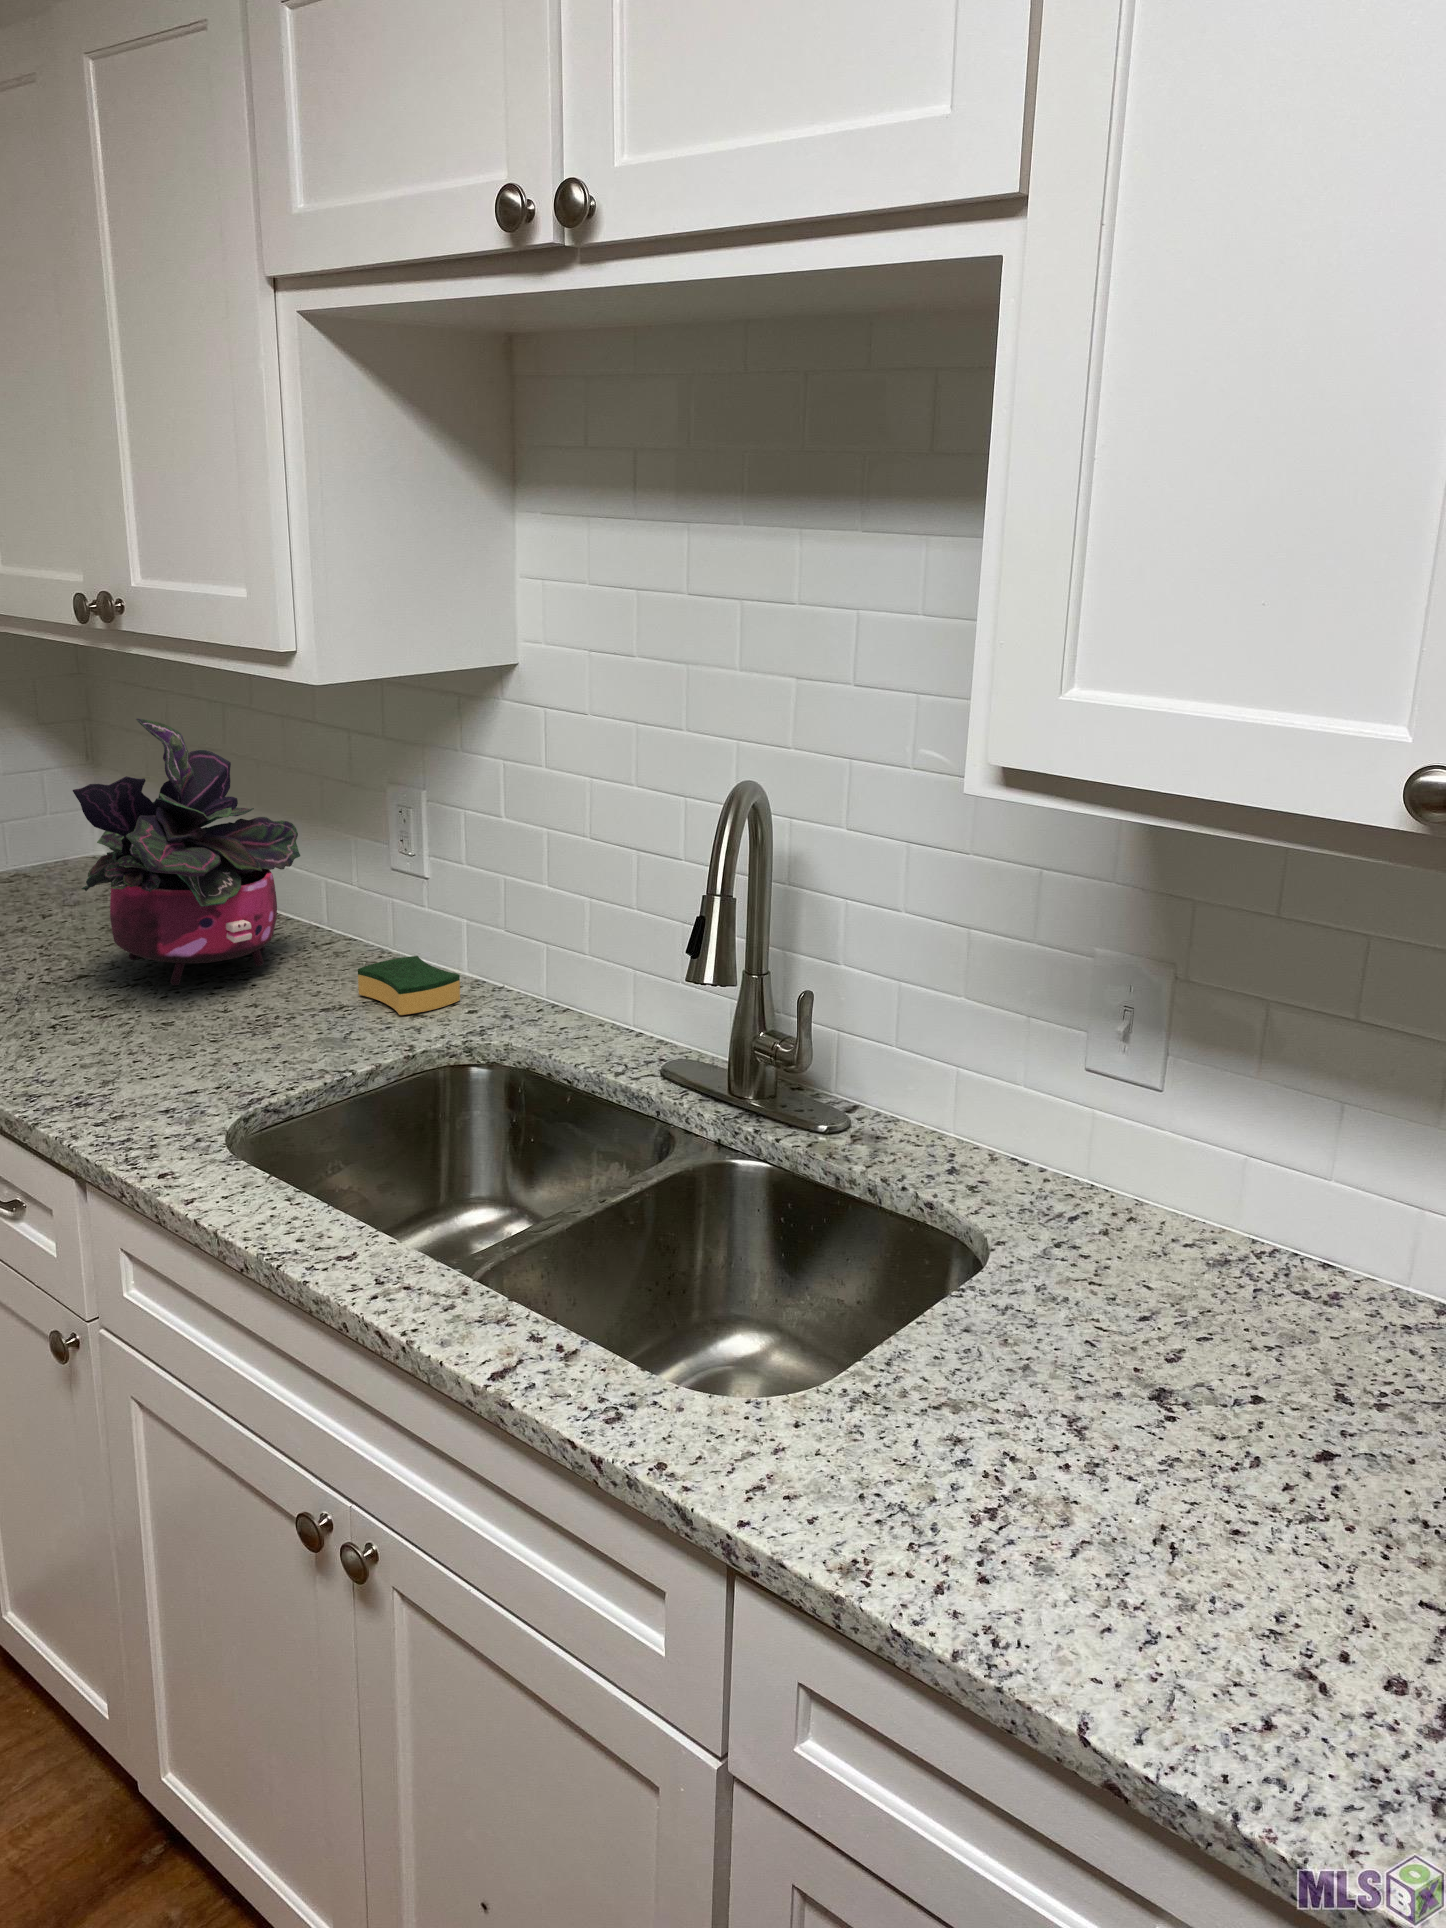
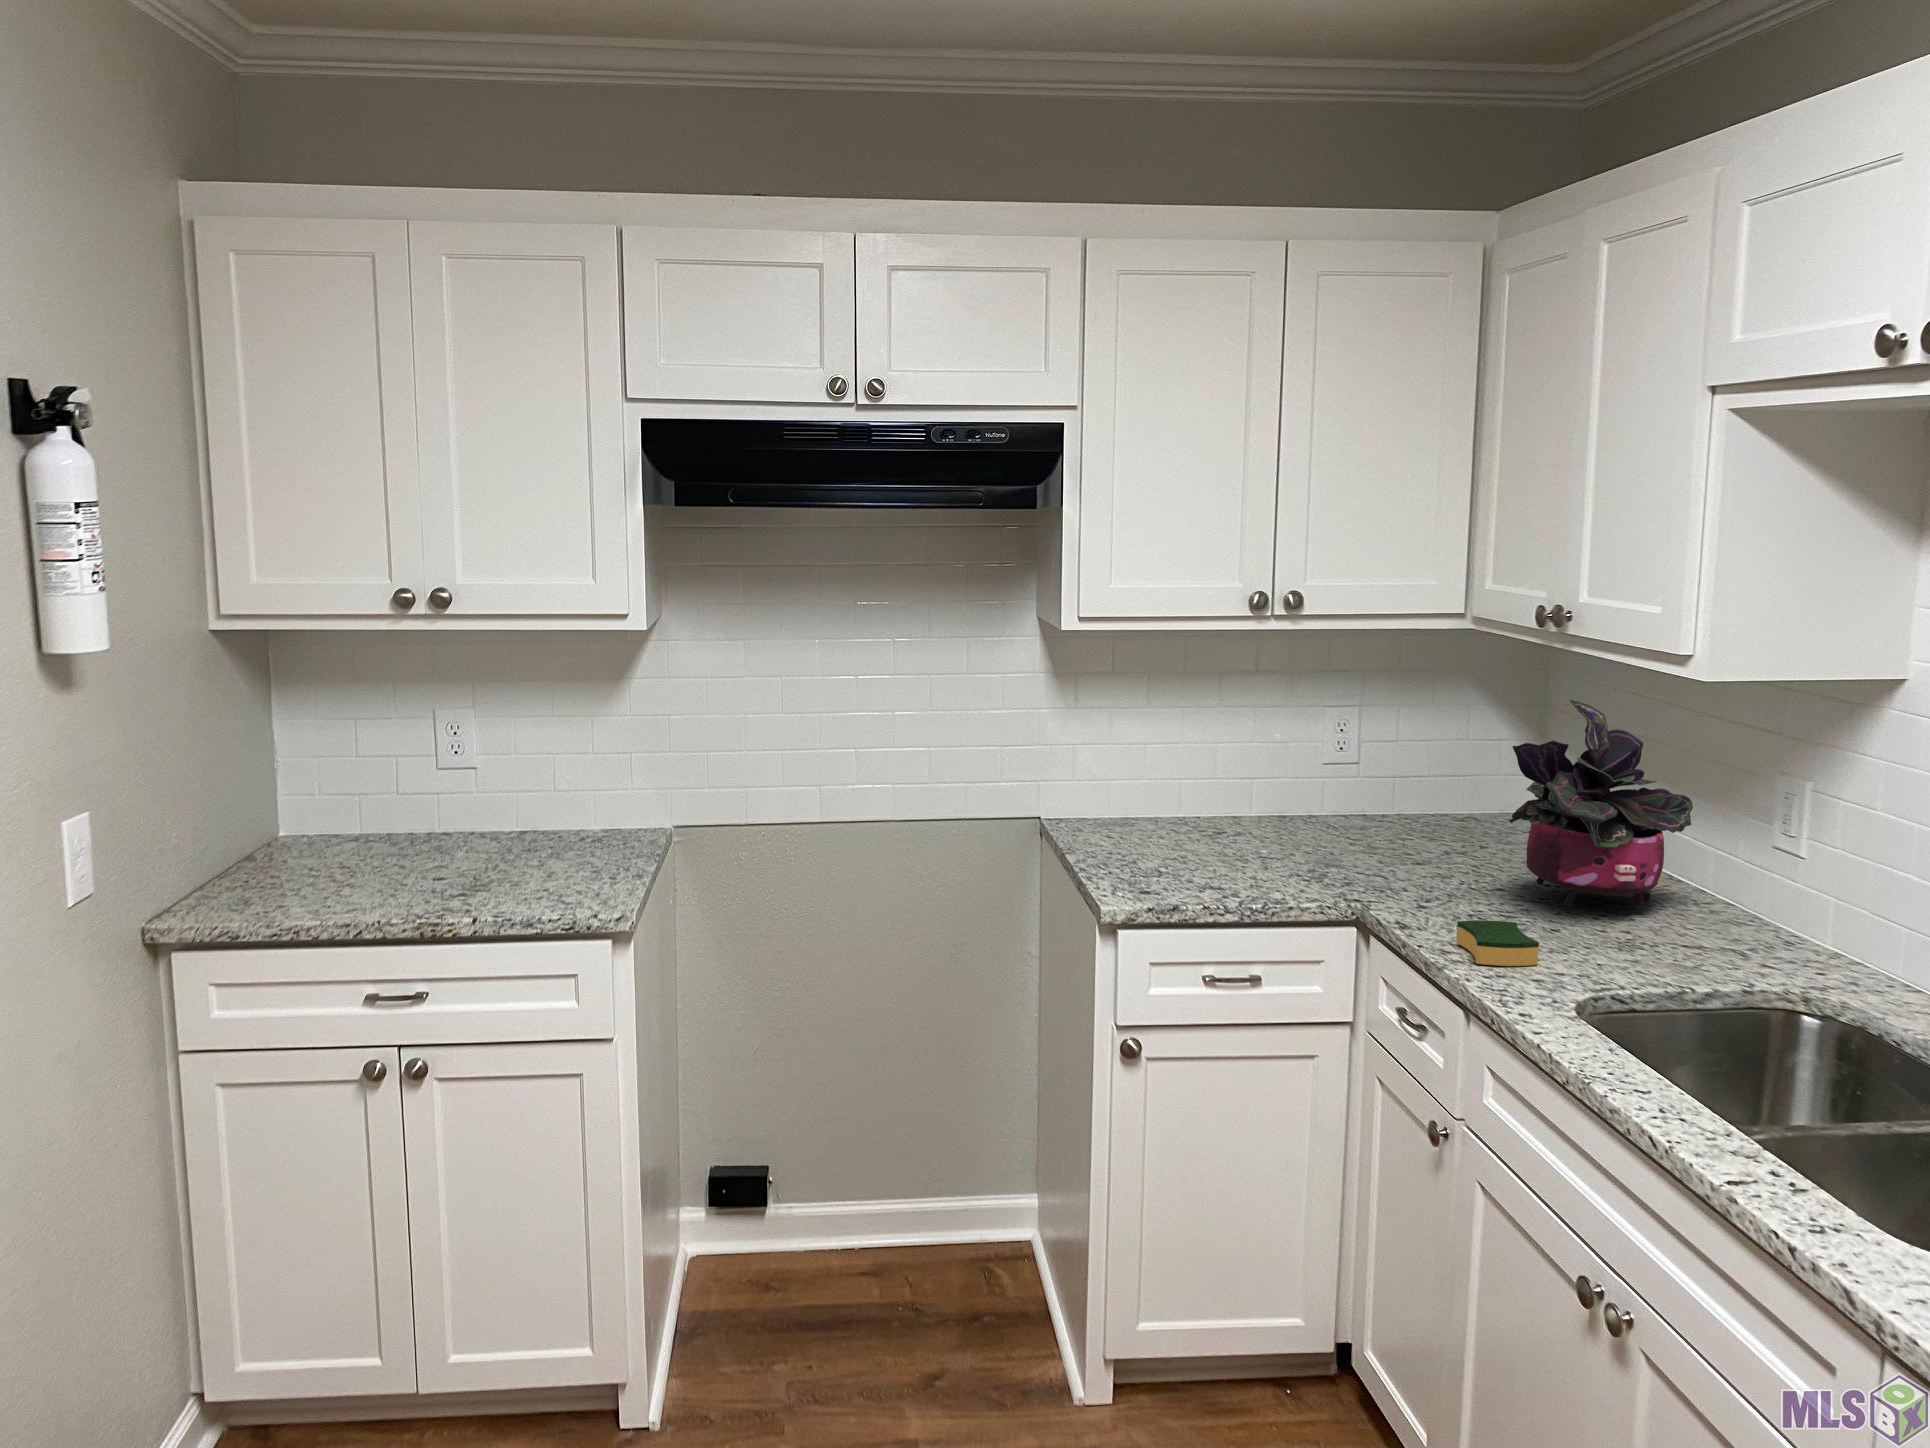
sponge: present [358,956,460,1015] -> present [1456,920,1539,966]

